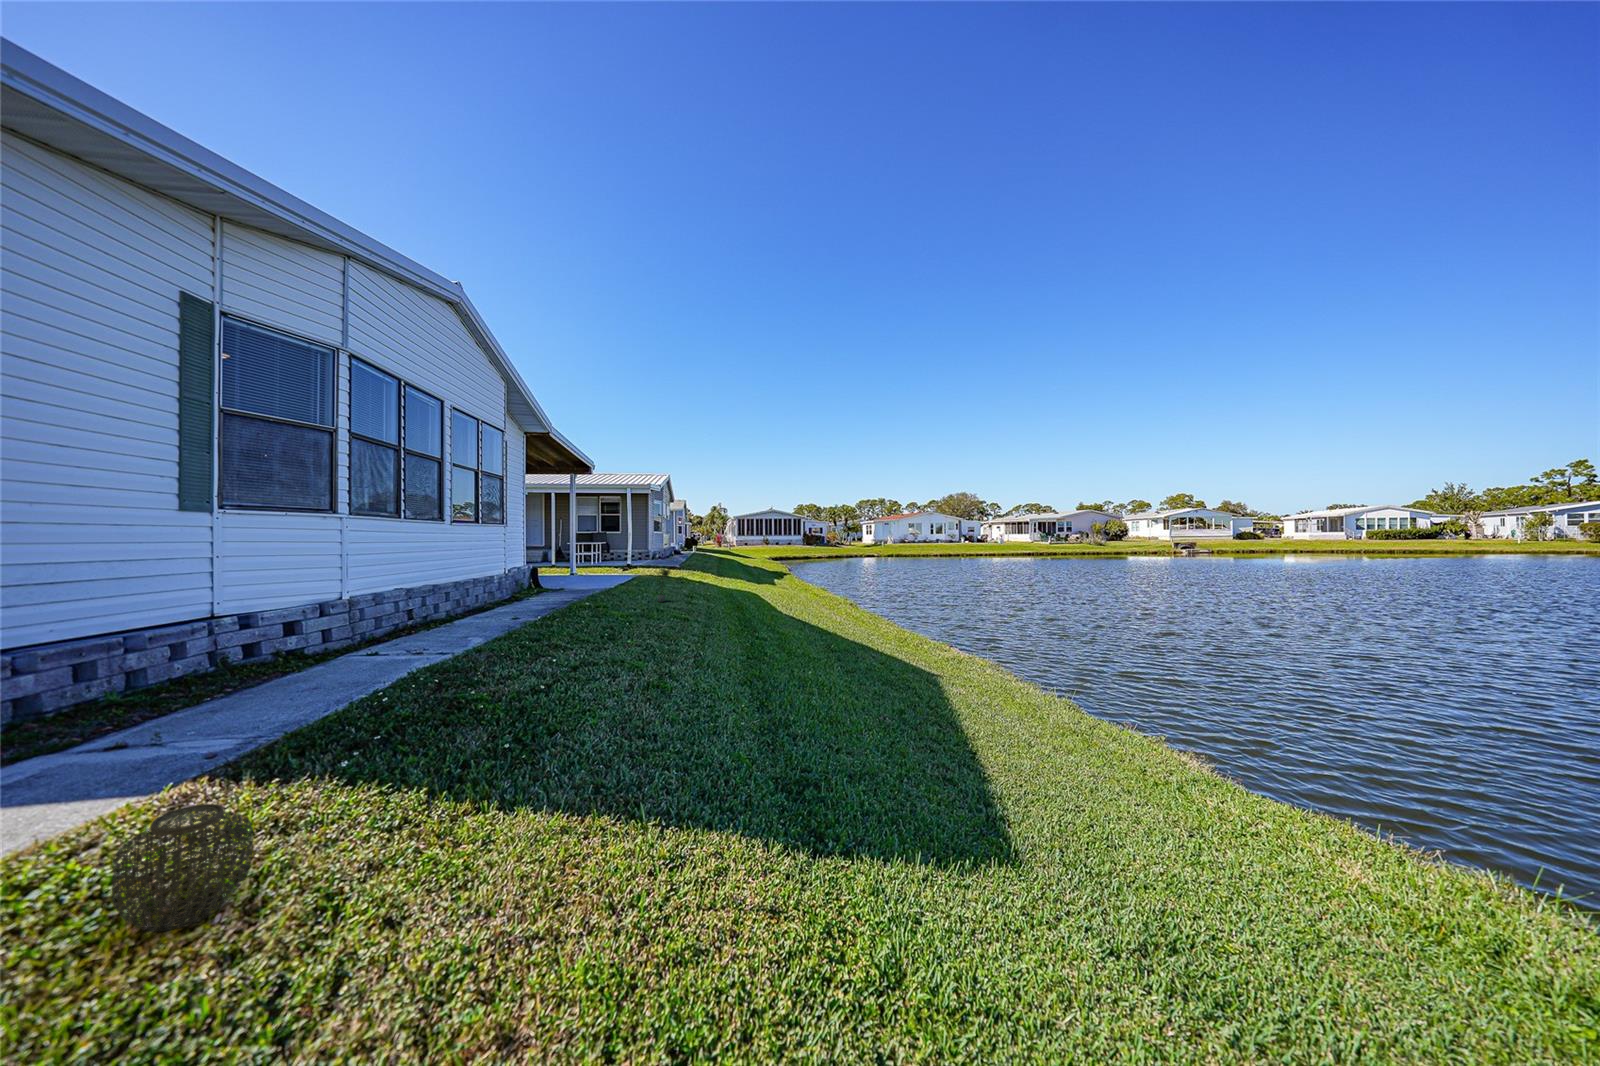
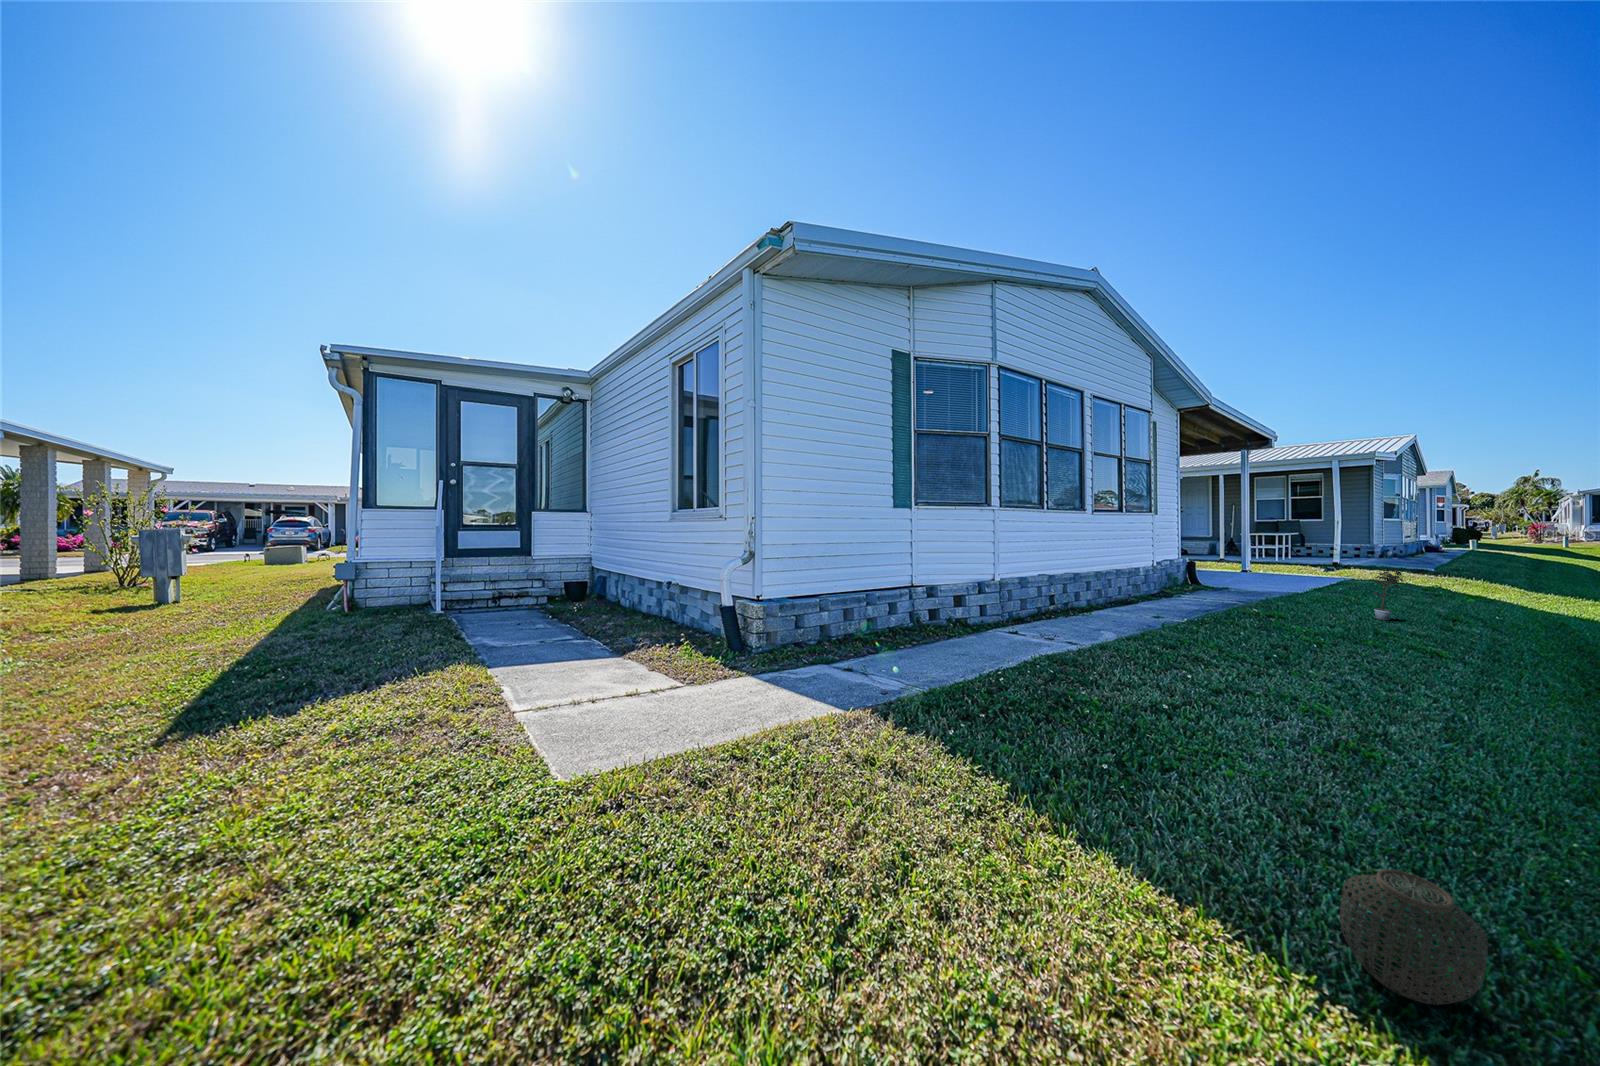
woven basket: present [112,804,253,931] -> present [1340,869,1488,1004]

